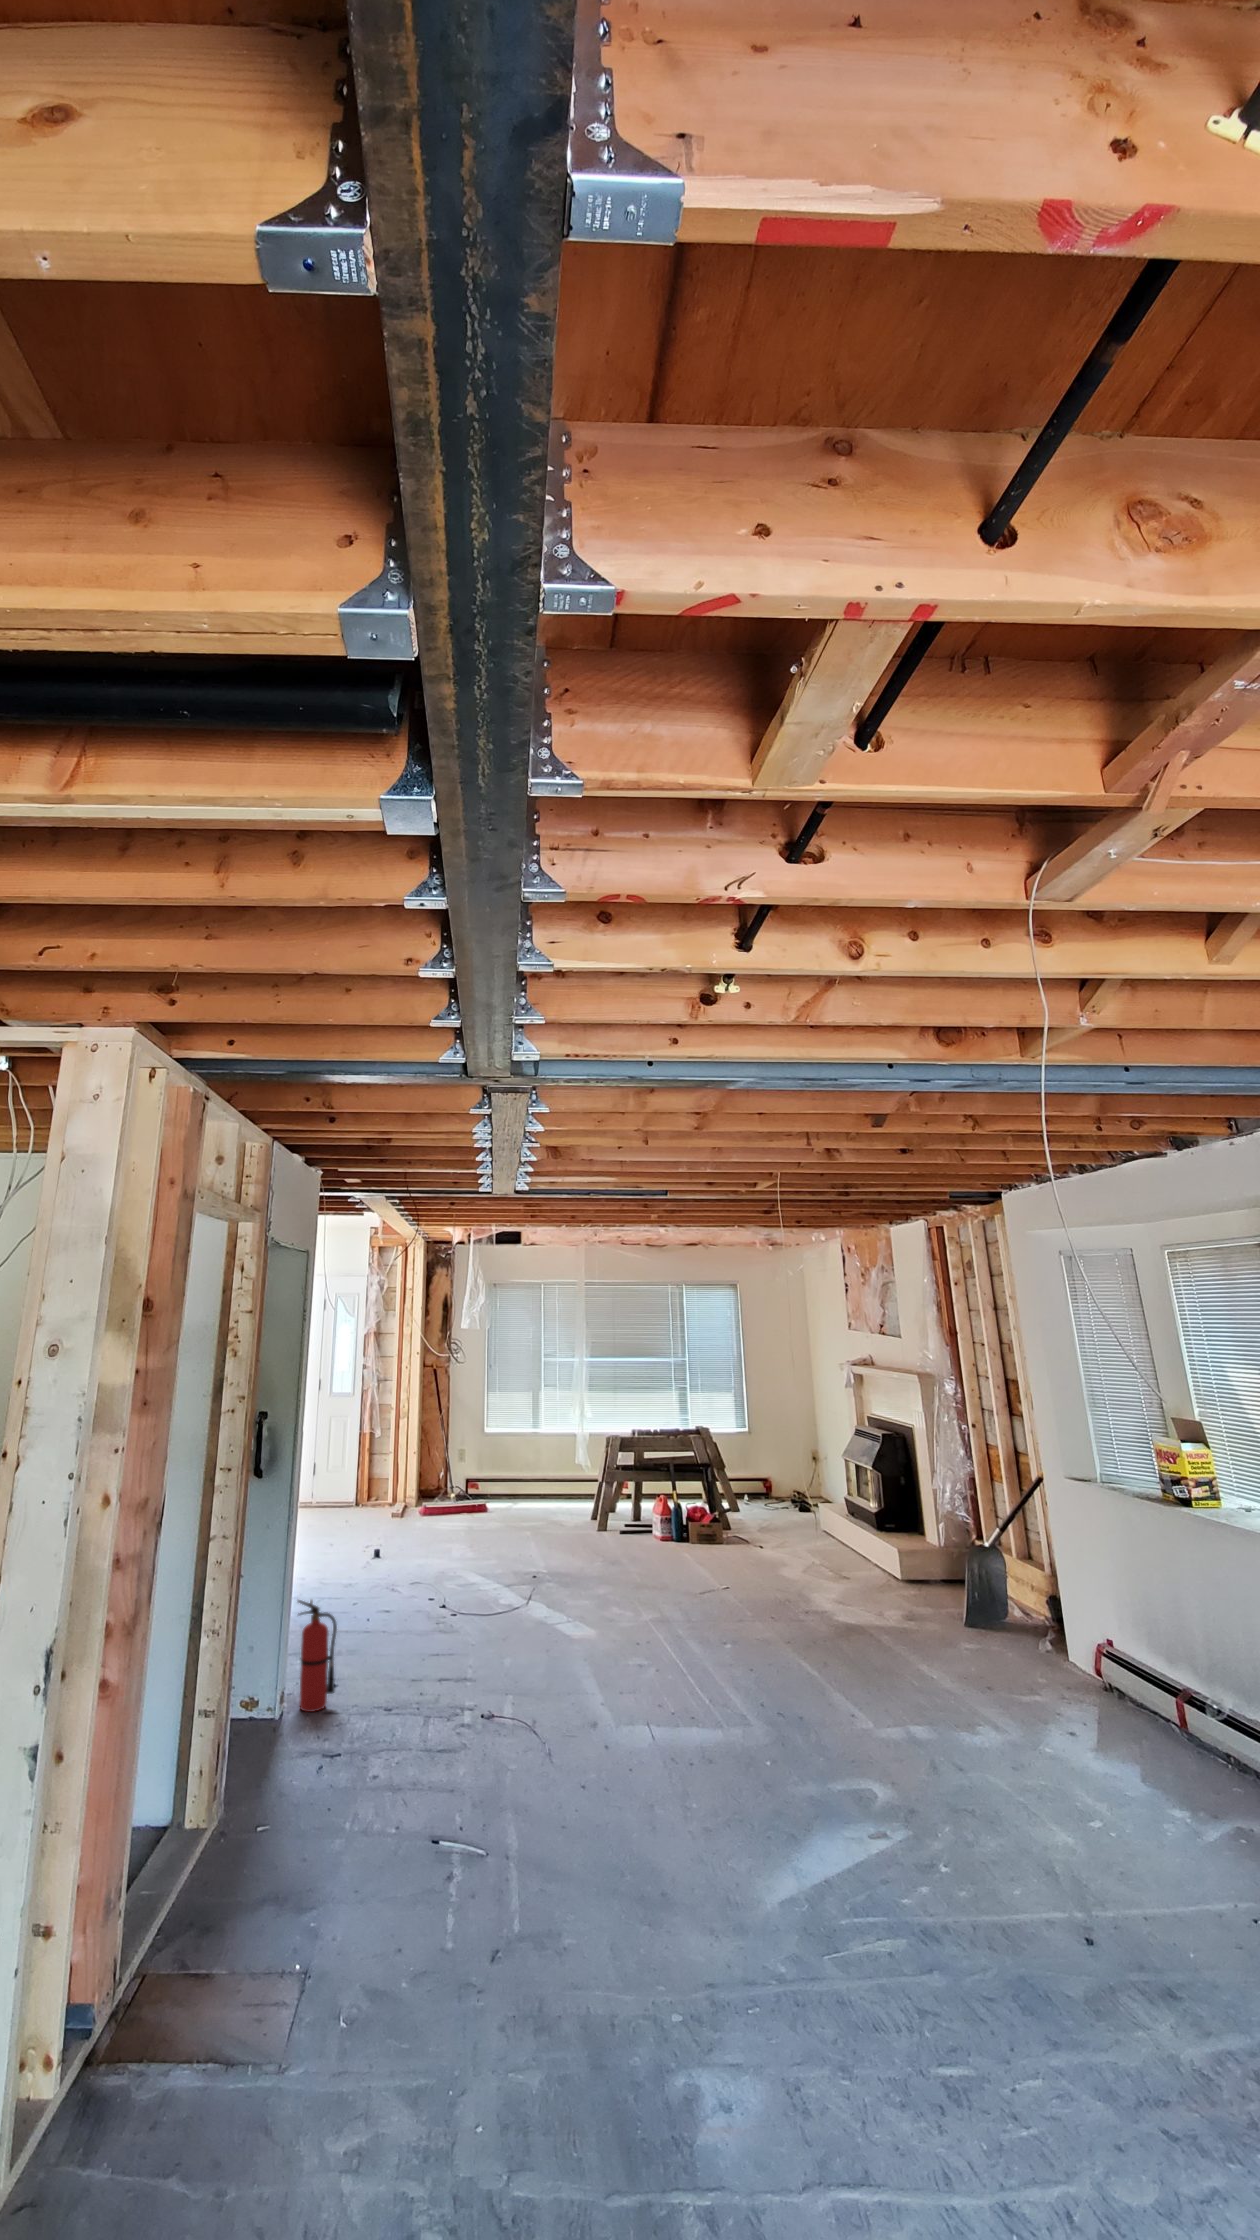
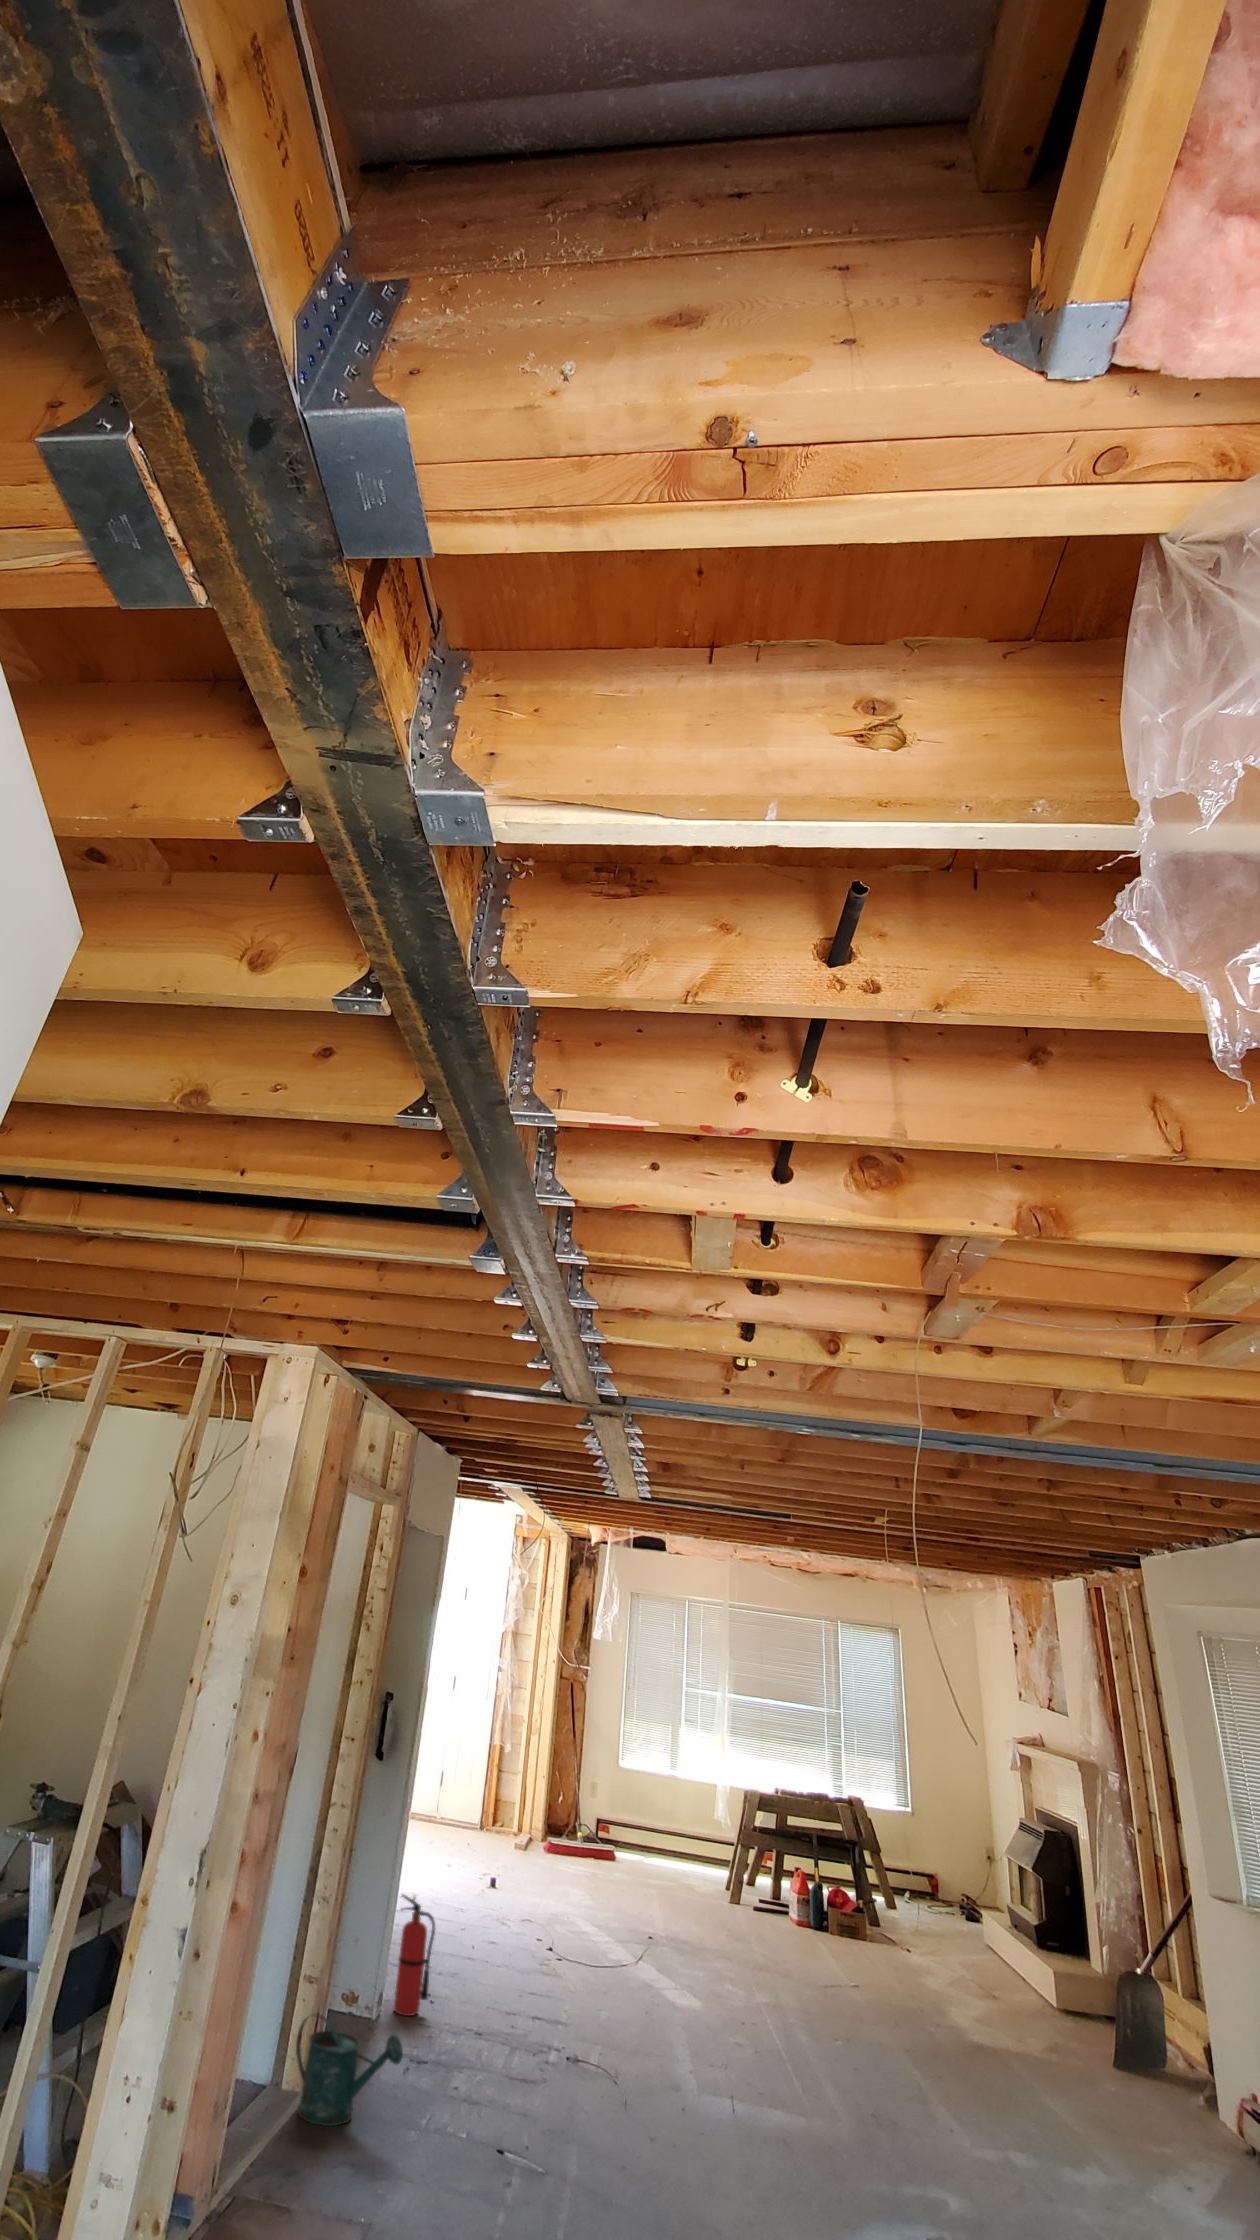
watering can: none [196,1753,319,1866] -> present [296,2014,403,2126]

